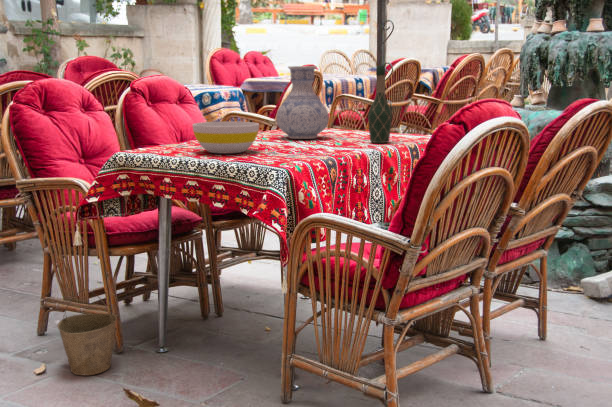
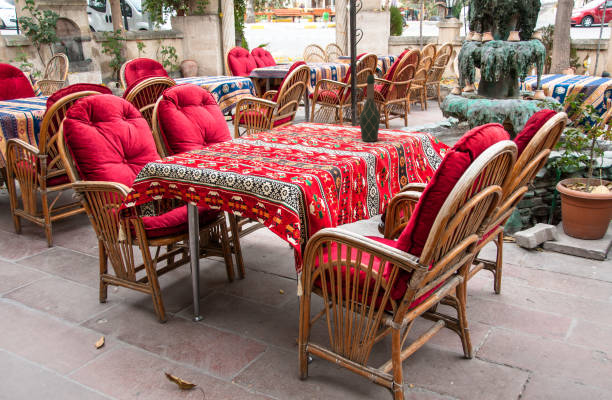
vase: present [276,66,329,139] -> none [282,75,325,137]
bowl: present [193,122,259,154] -> none [211,131,270,163]
bucket: present [58,290,117,376] -> none [109,279,160,348]

